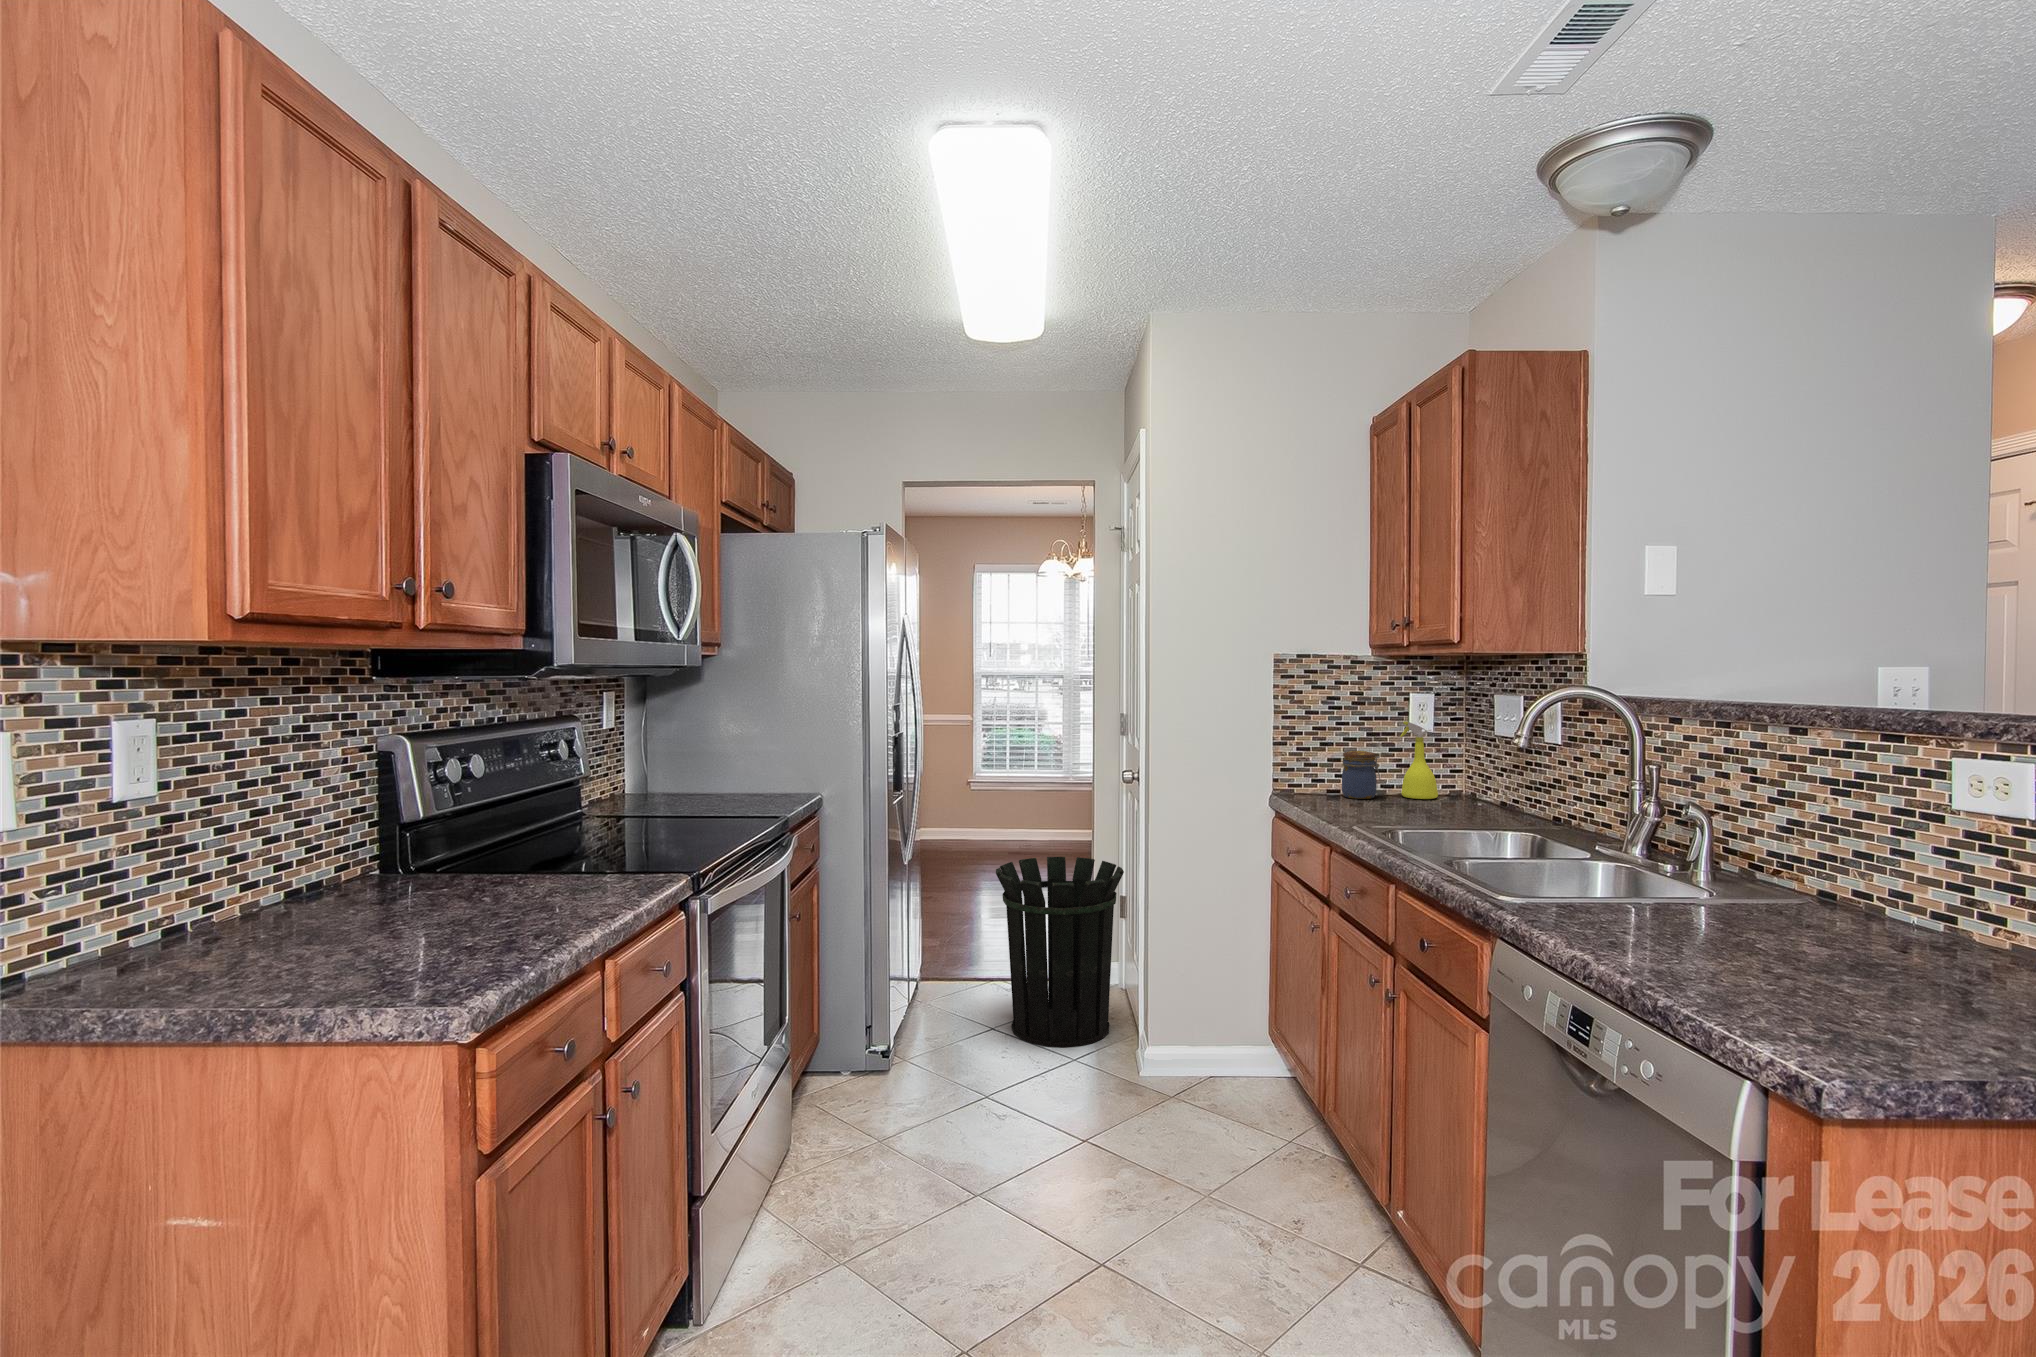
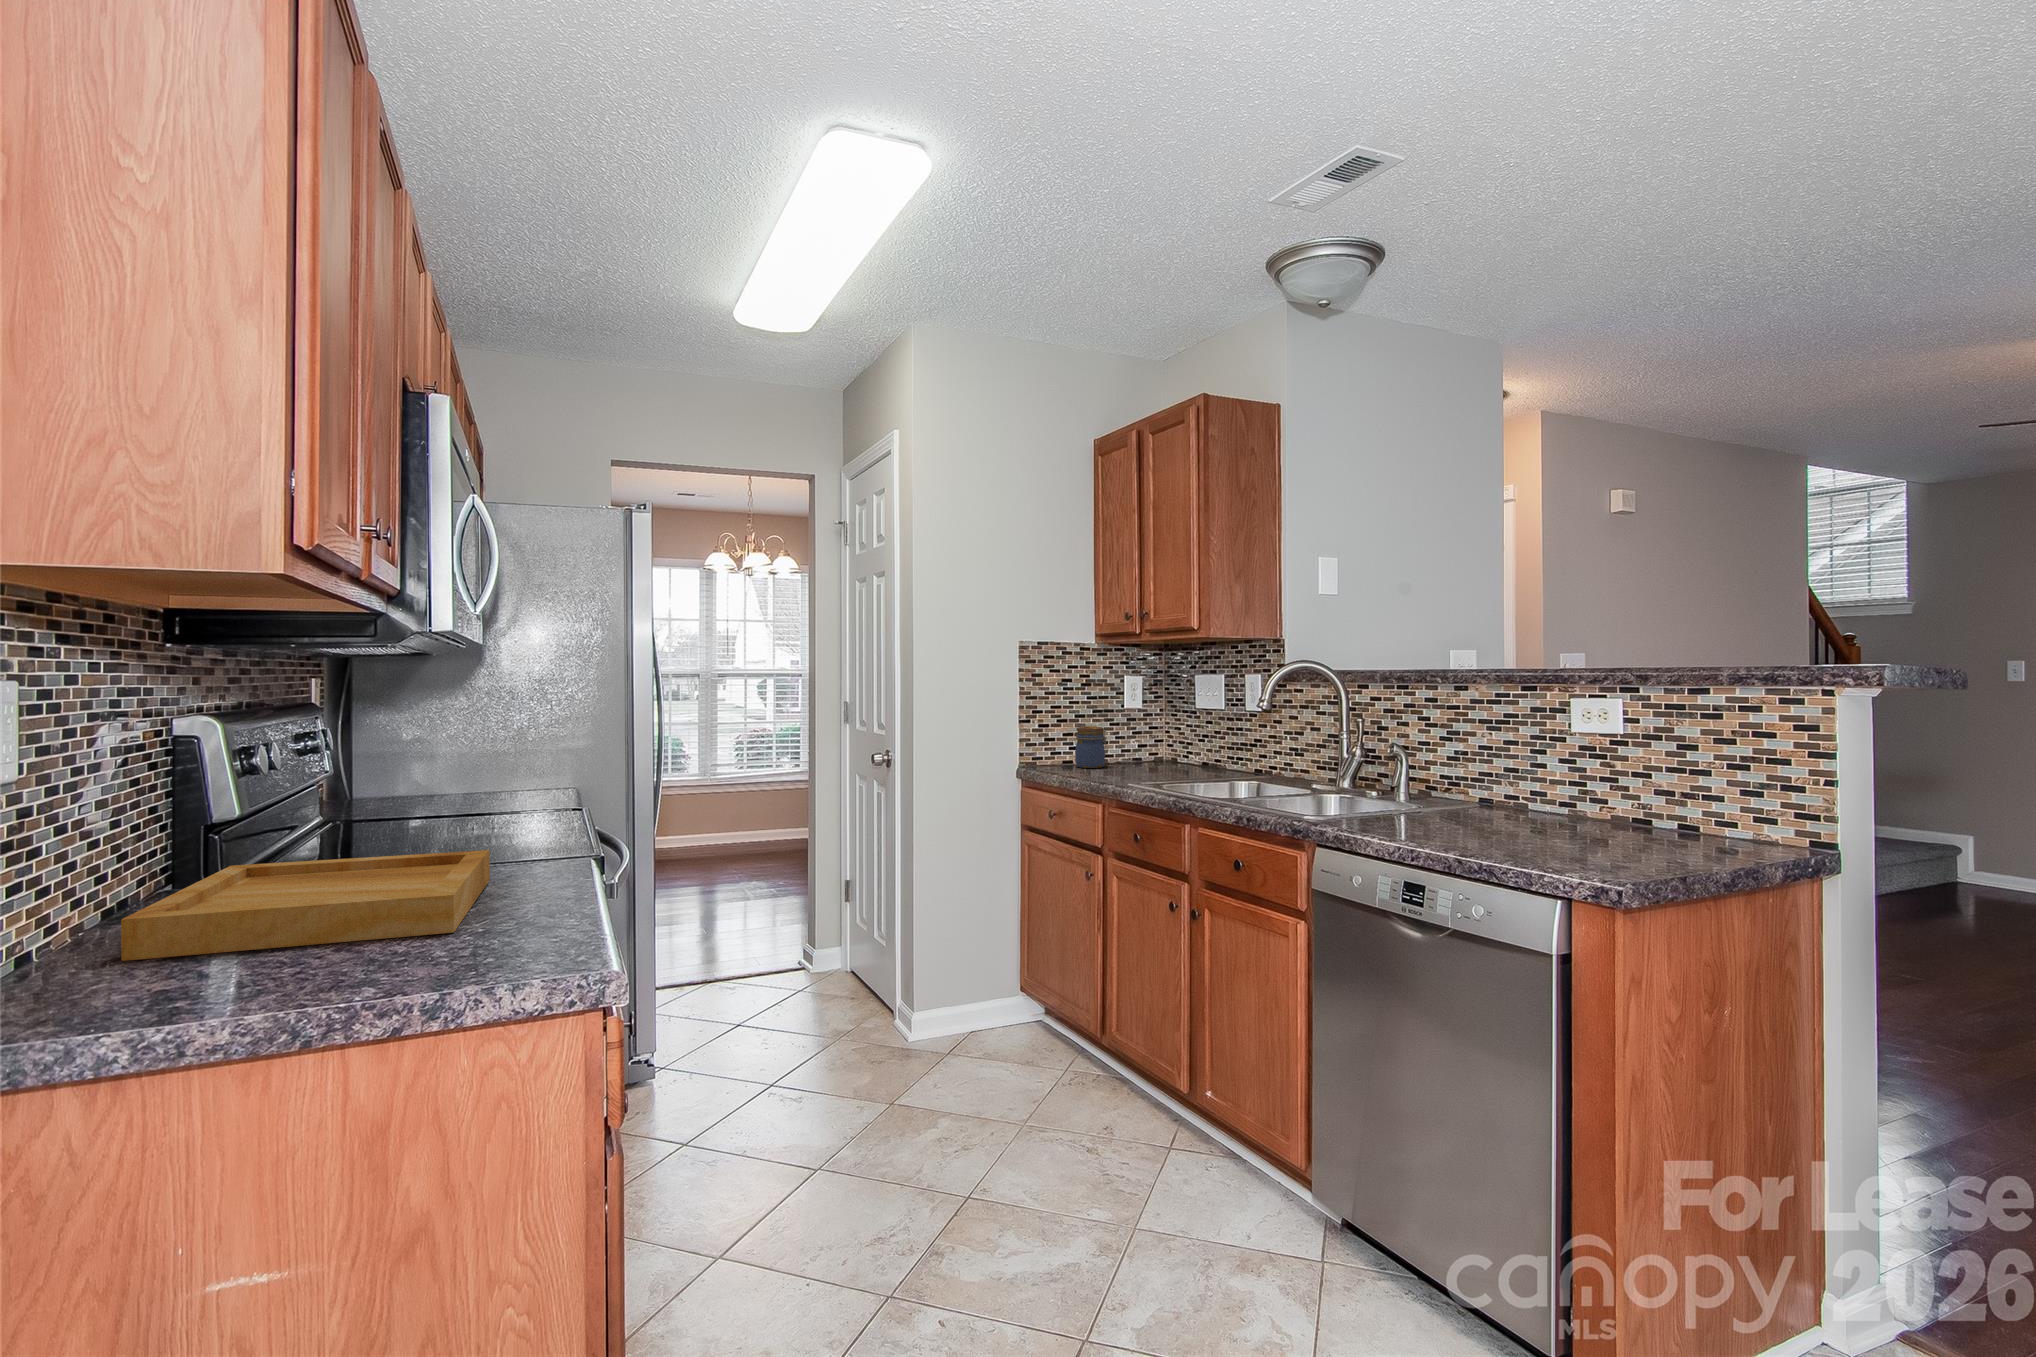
spray bottle: present [1400,721,1438,799] -> none [1120,699,1150,766]
waste bin: present [996,857,1124,1047] -> none [730,848,866,1041]
tray: none [241,860,581,944] -> present [121,850,490,961]

